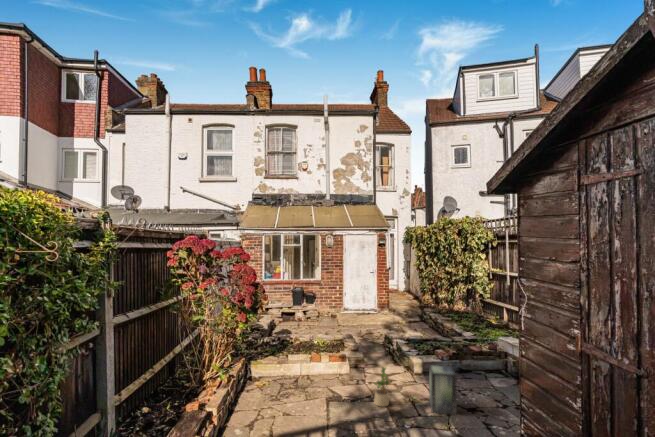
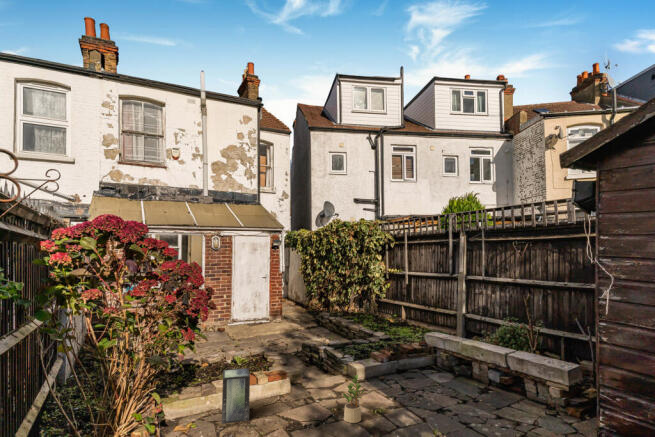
storage box: present [429,365,457,415] -> present [222,368,250,424]

